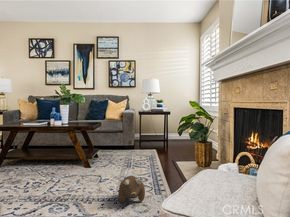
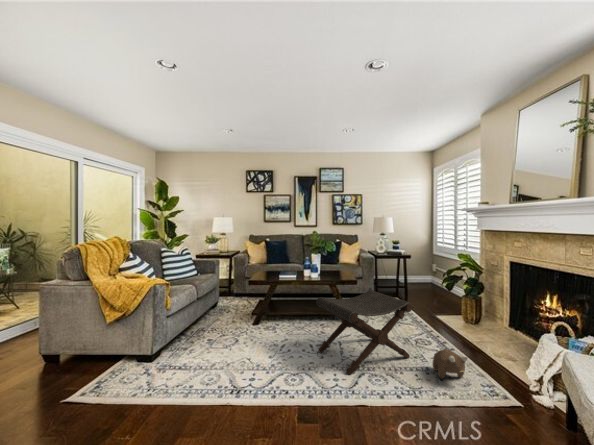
footstool: none [27,130,113,202] -> present [316,290,413,375]

